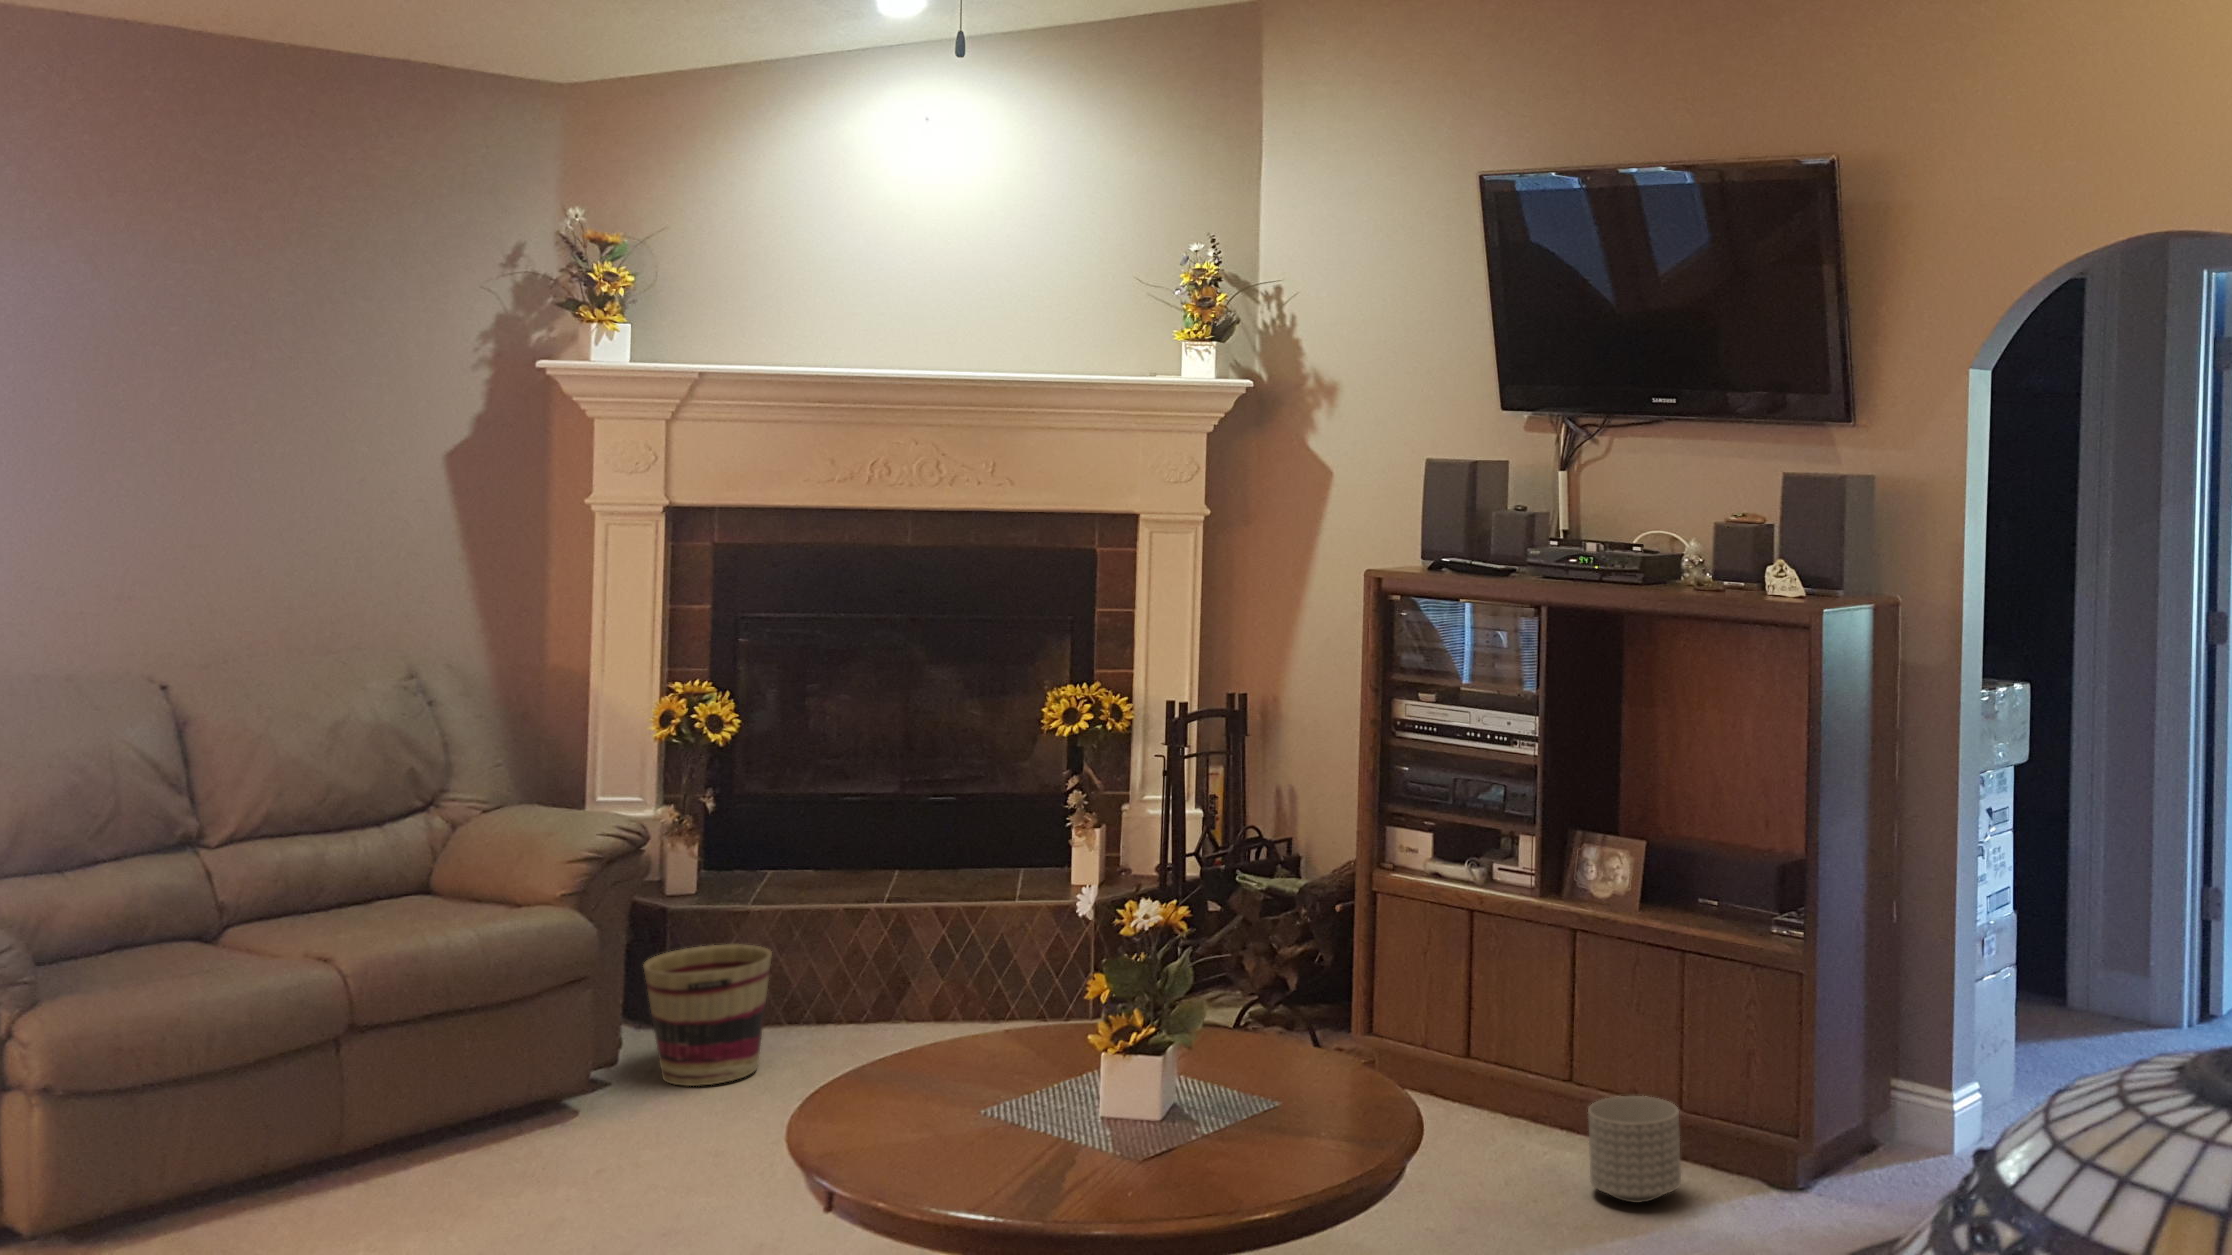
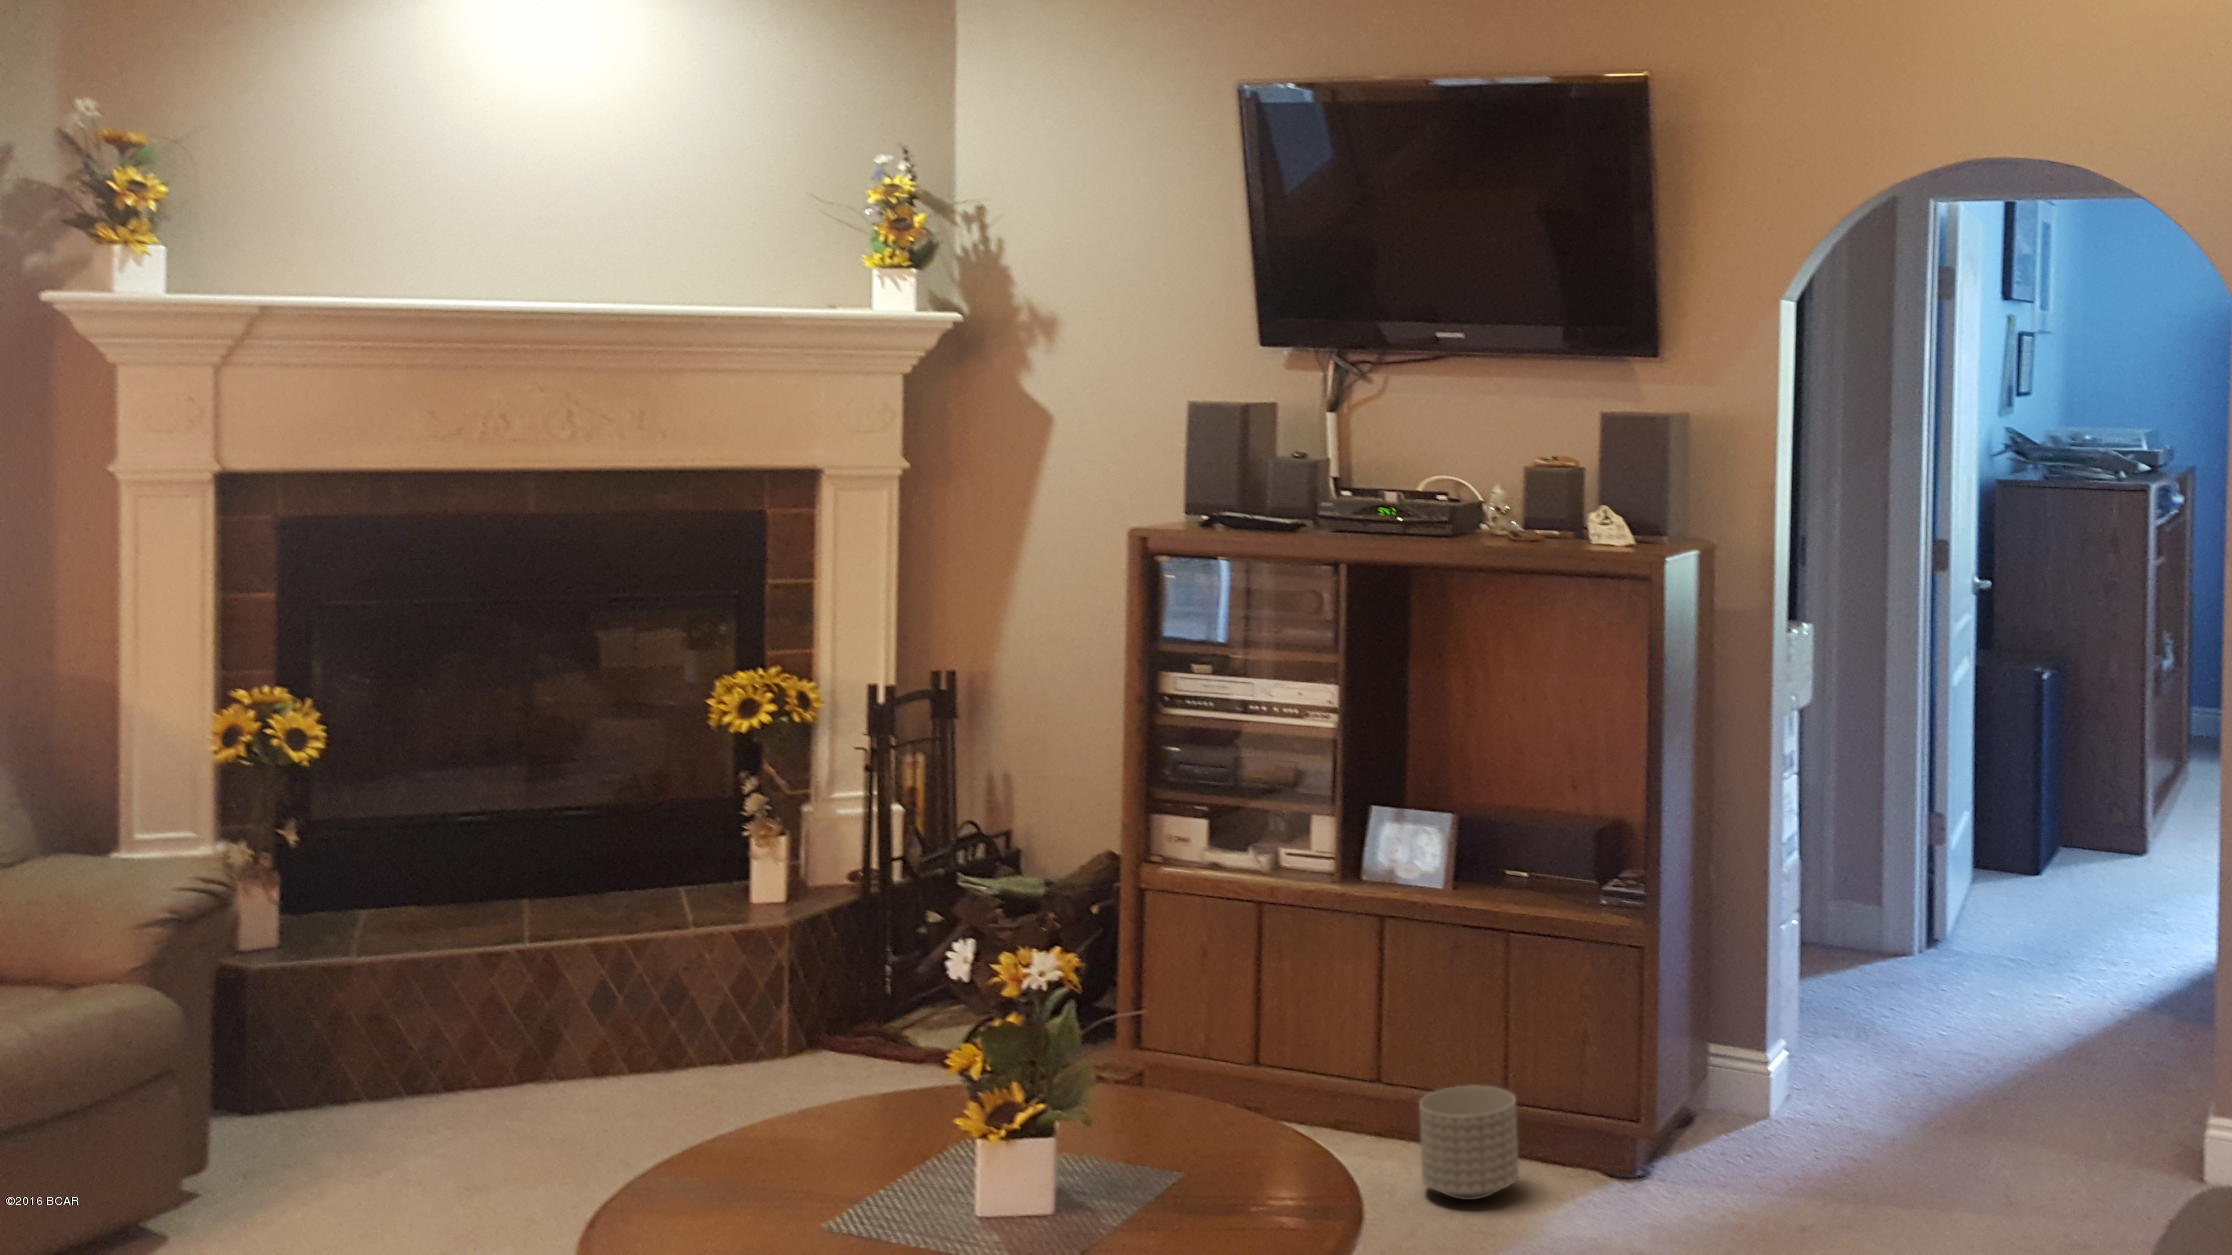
basket: present [644,944,772,1086] -> none [235,1006,406,1185]

